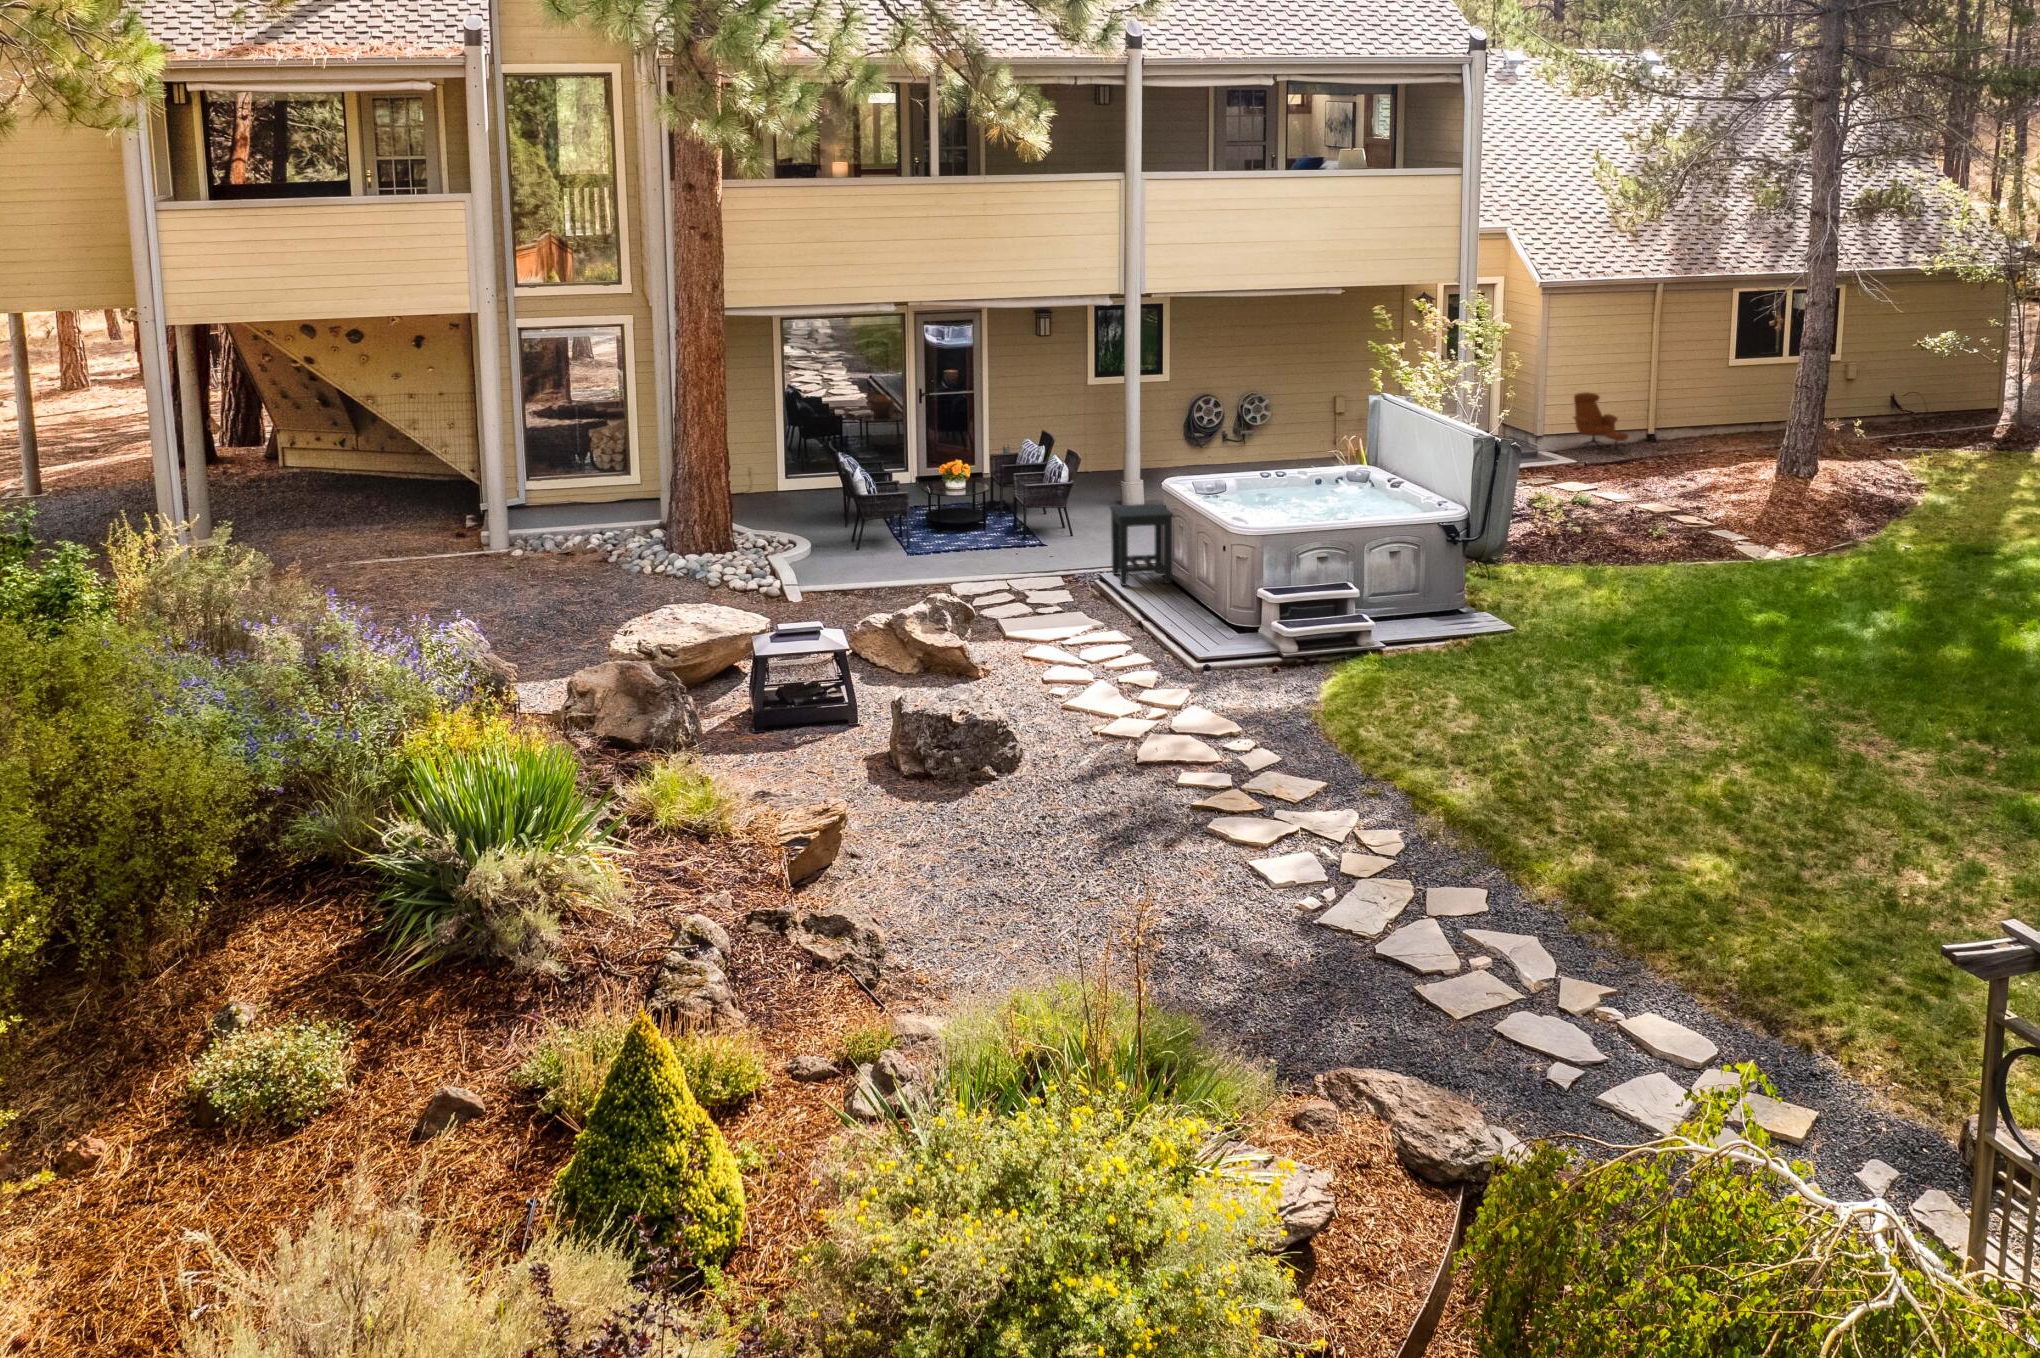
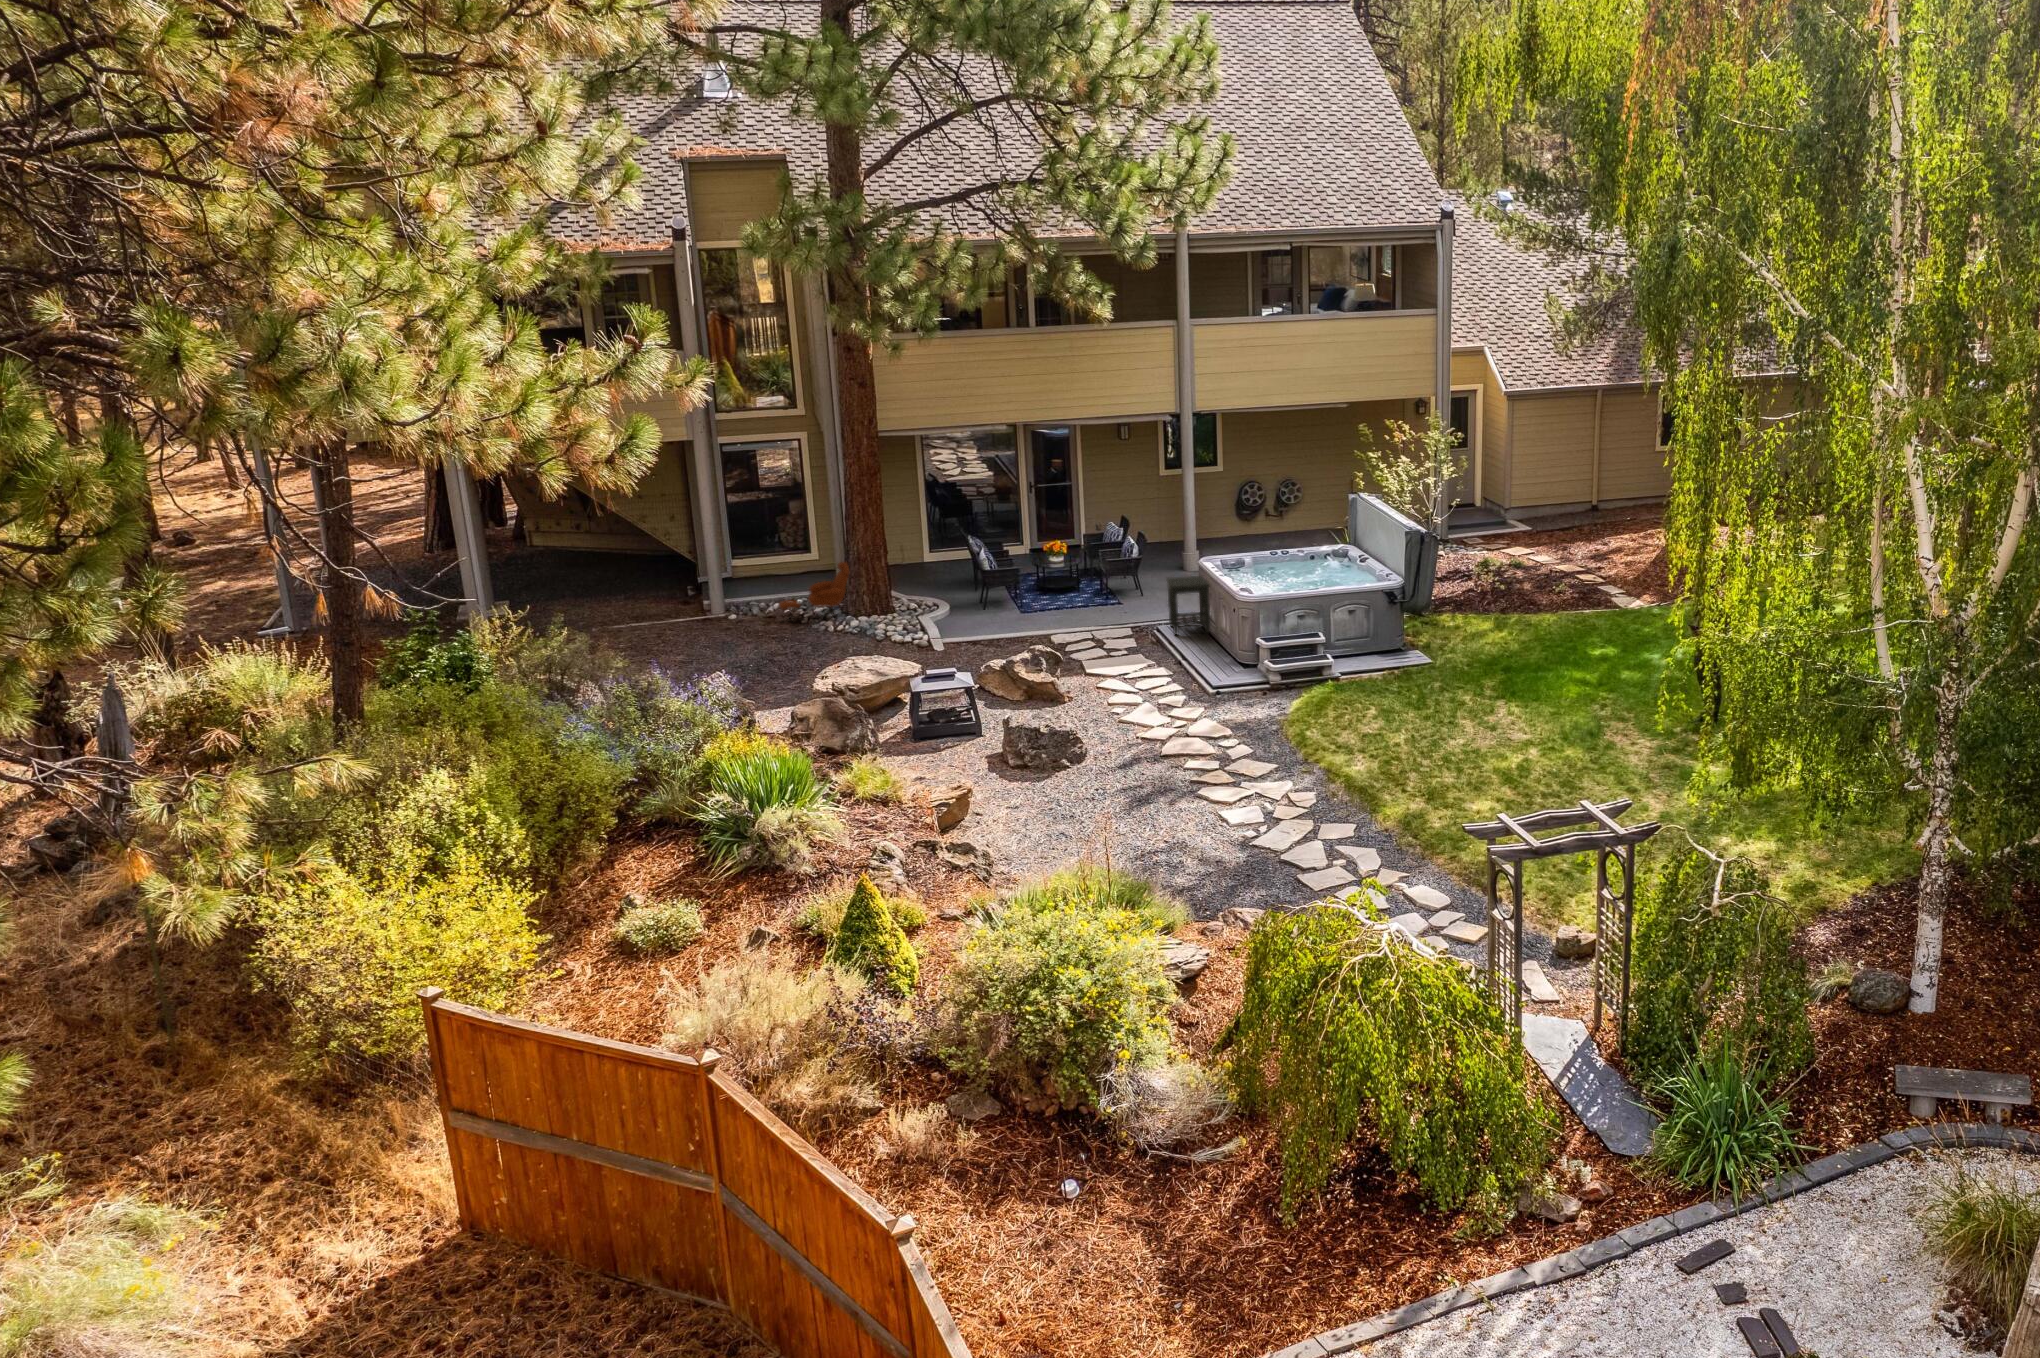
lounge chair: present [1574,392,1628,452] -> present [779,562,849,620]

